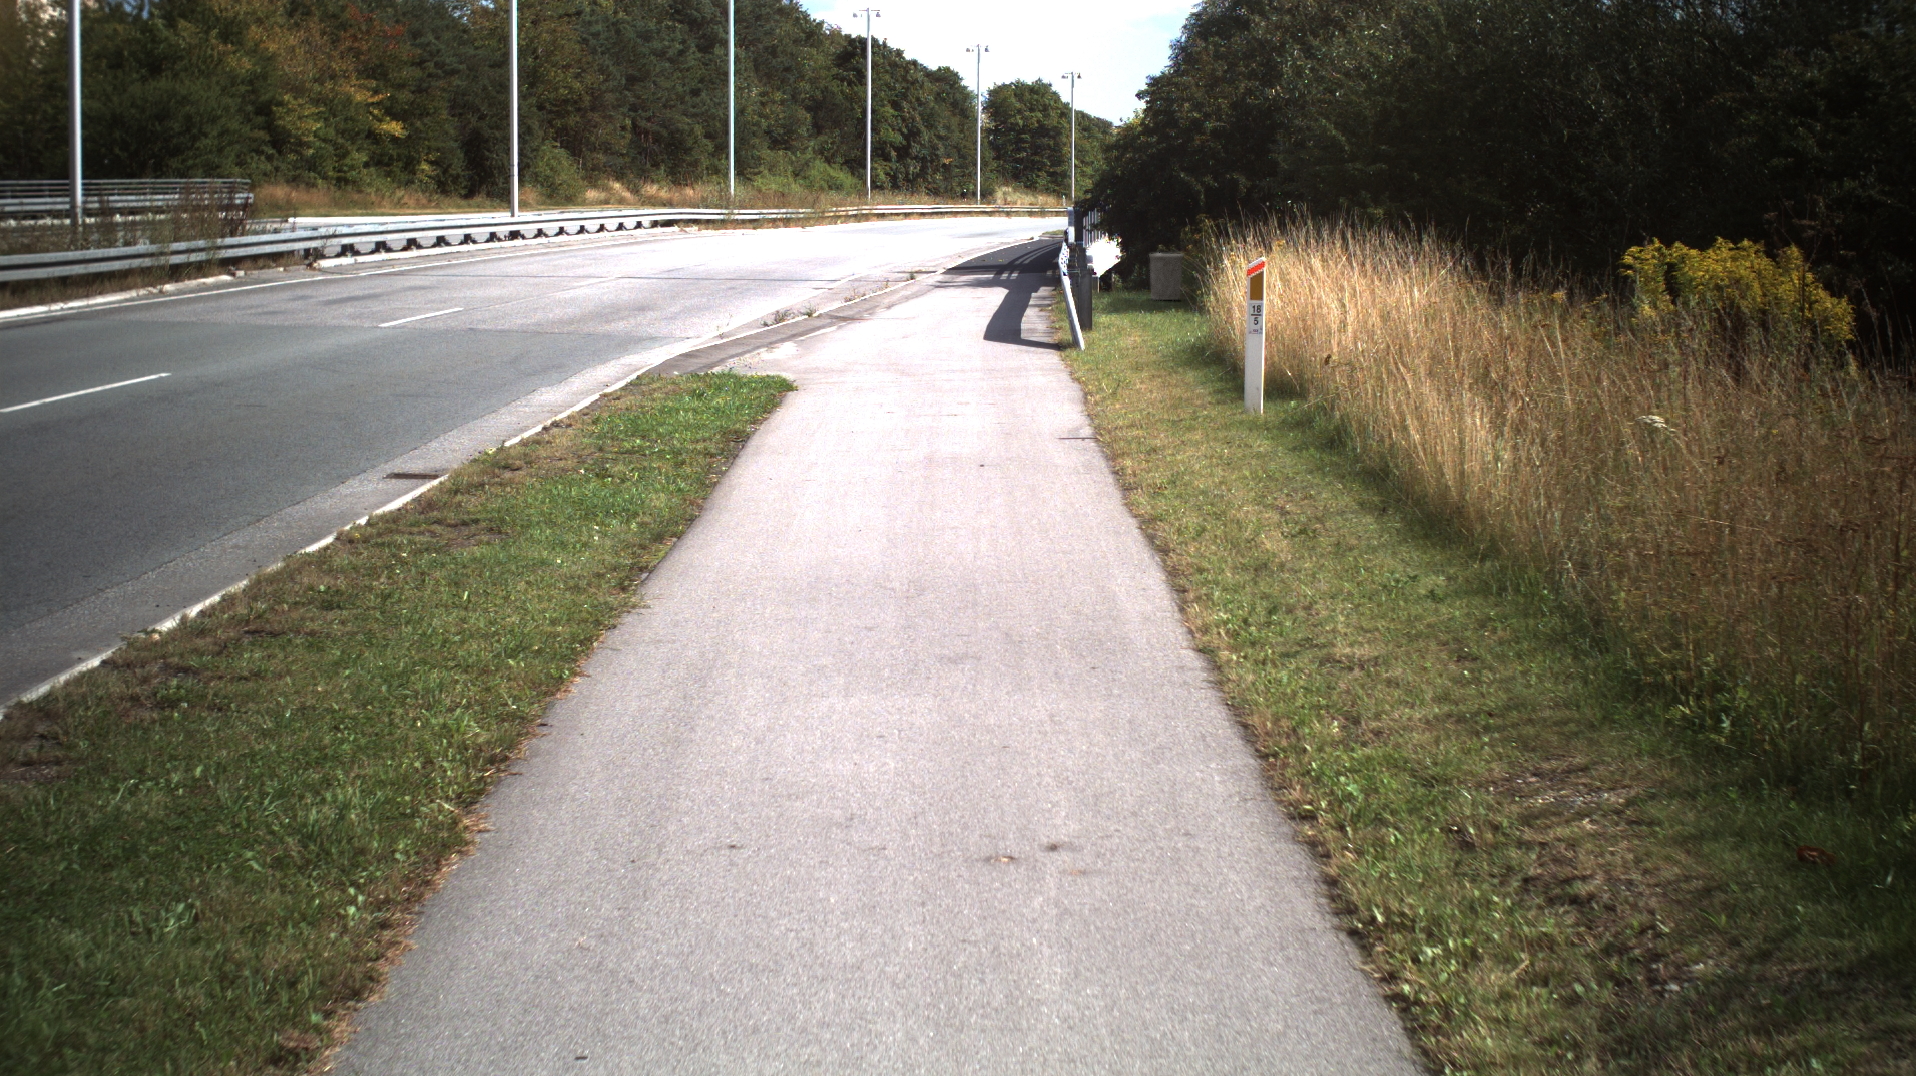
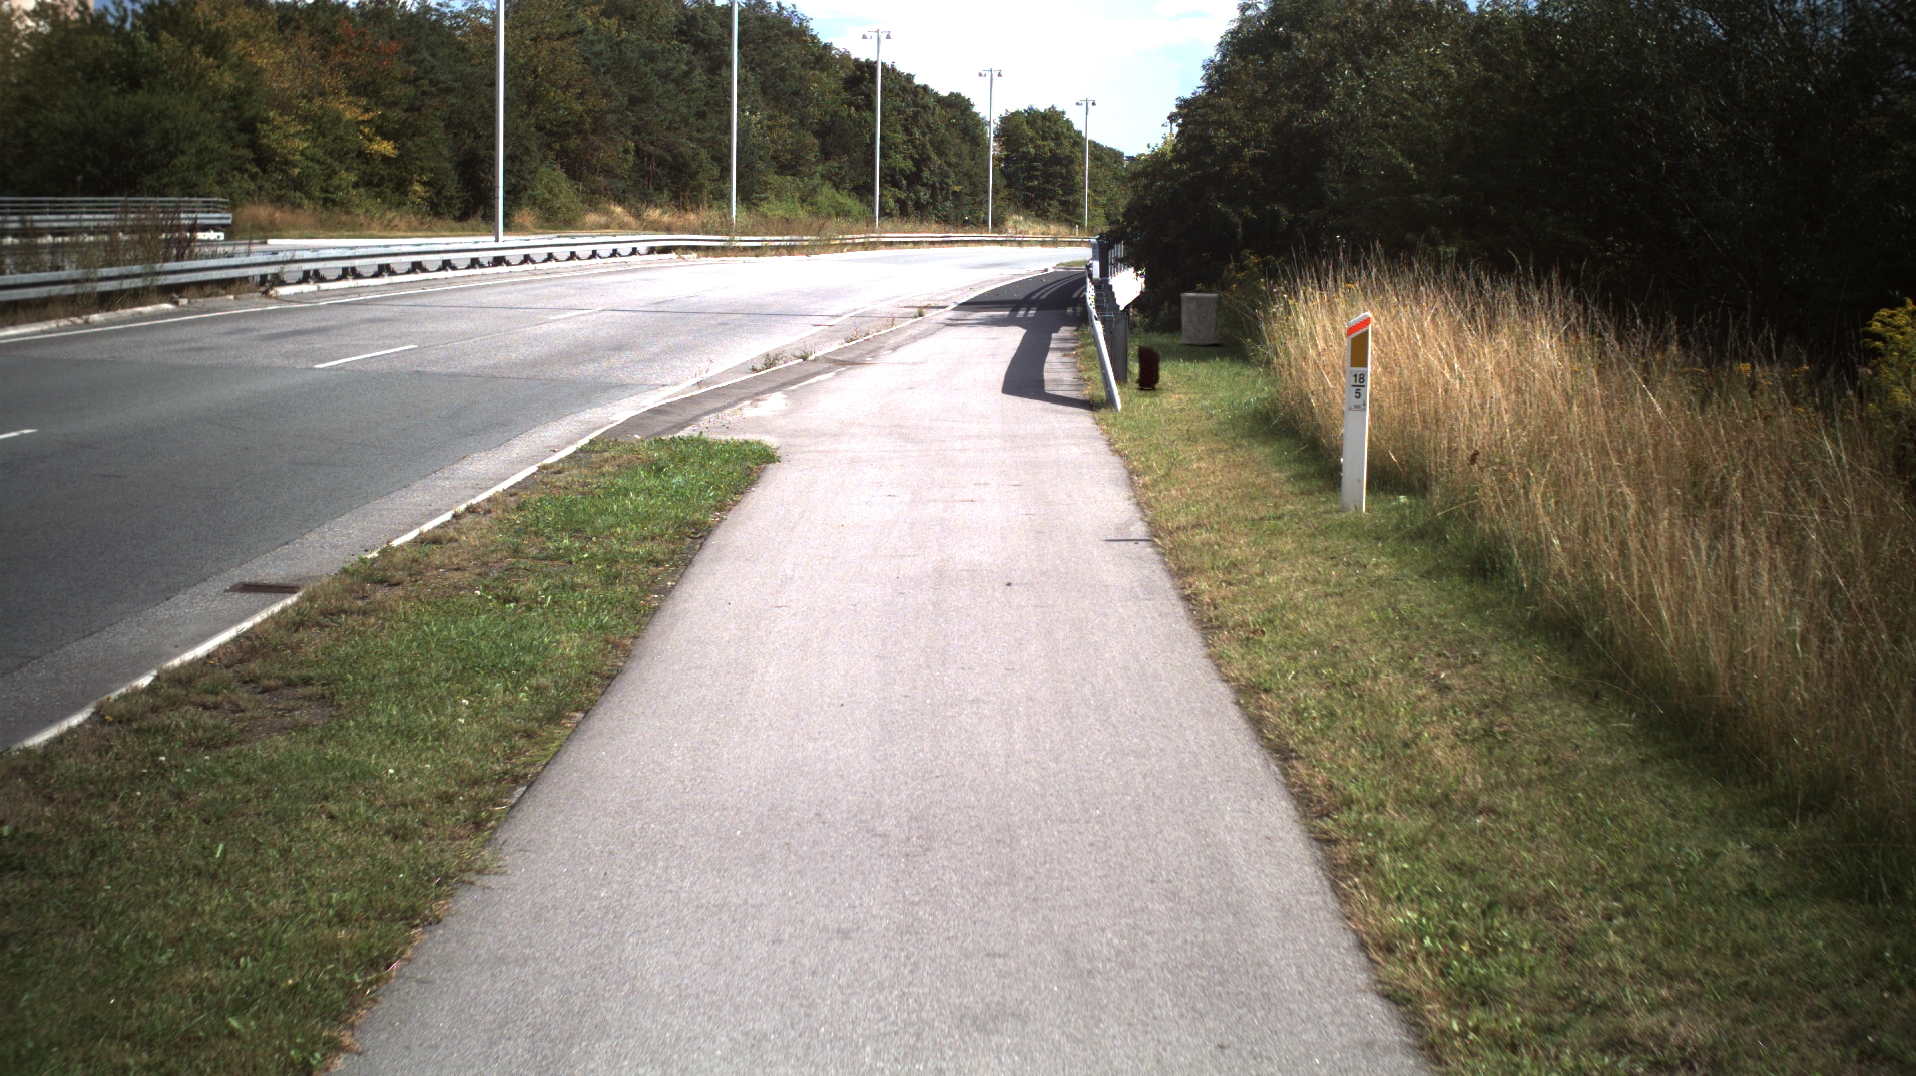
backpack: none [1091,294,1123,336] -> present [1126,344,1160,390]

